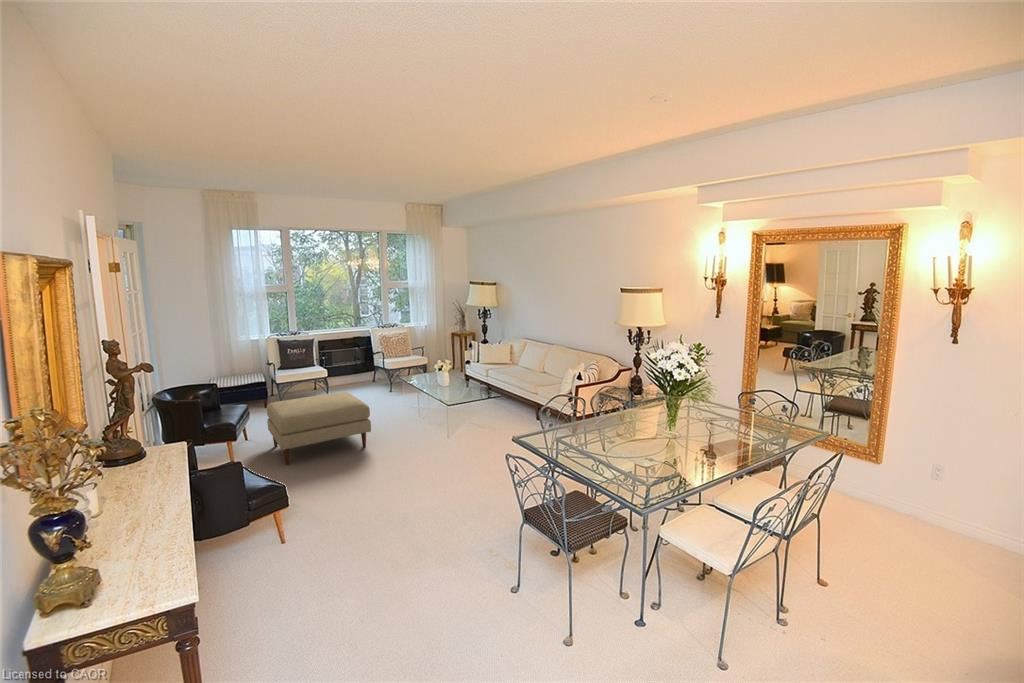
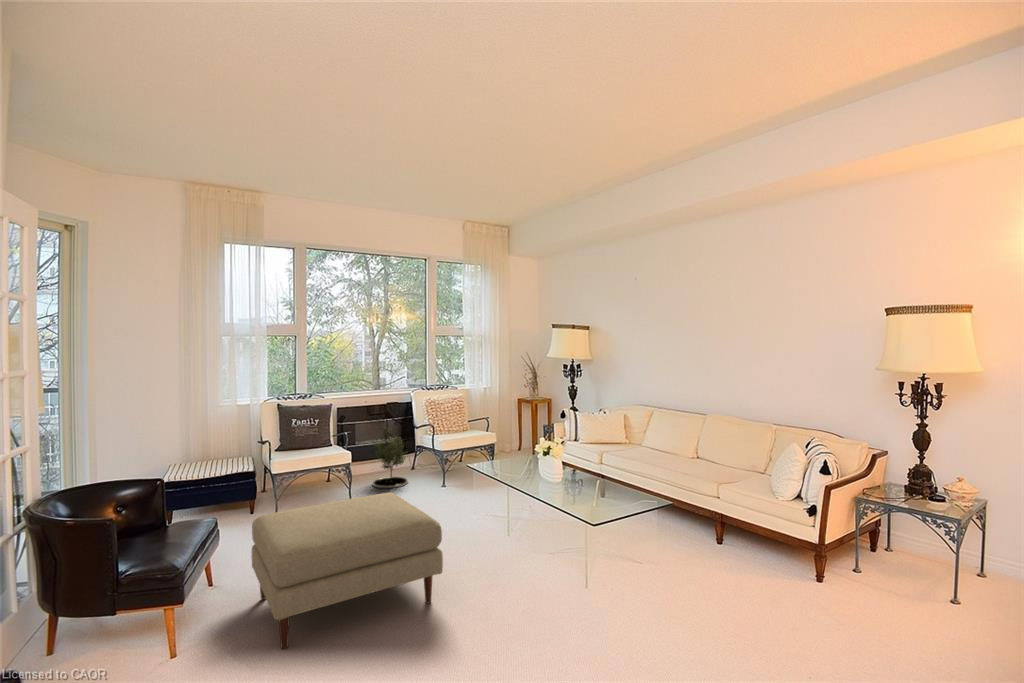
potted tree: none [342,350,368,393] -> present [372,425,408,488]

